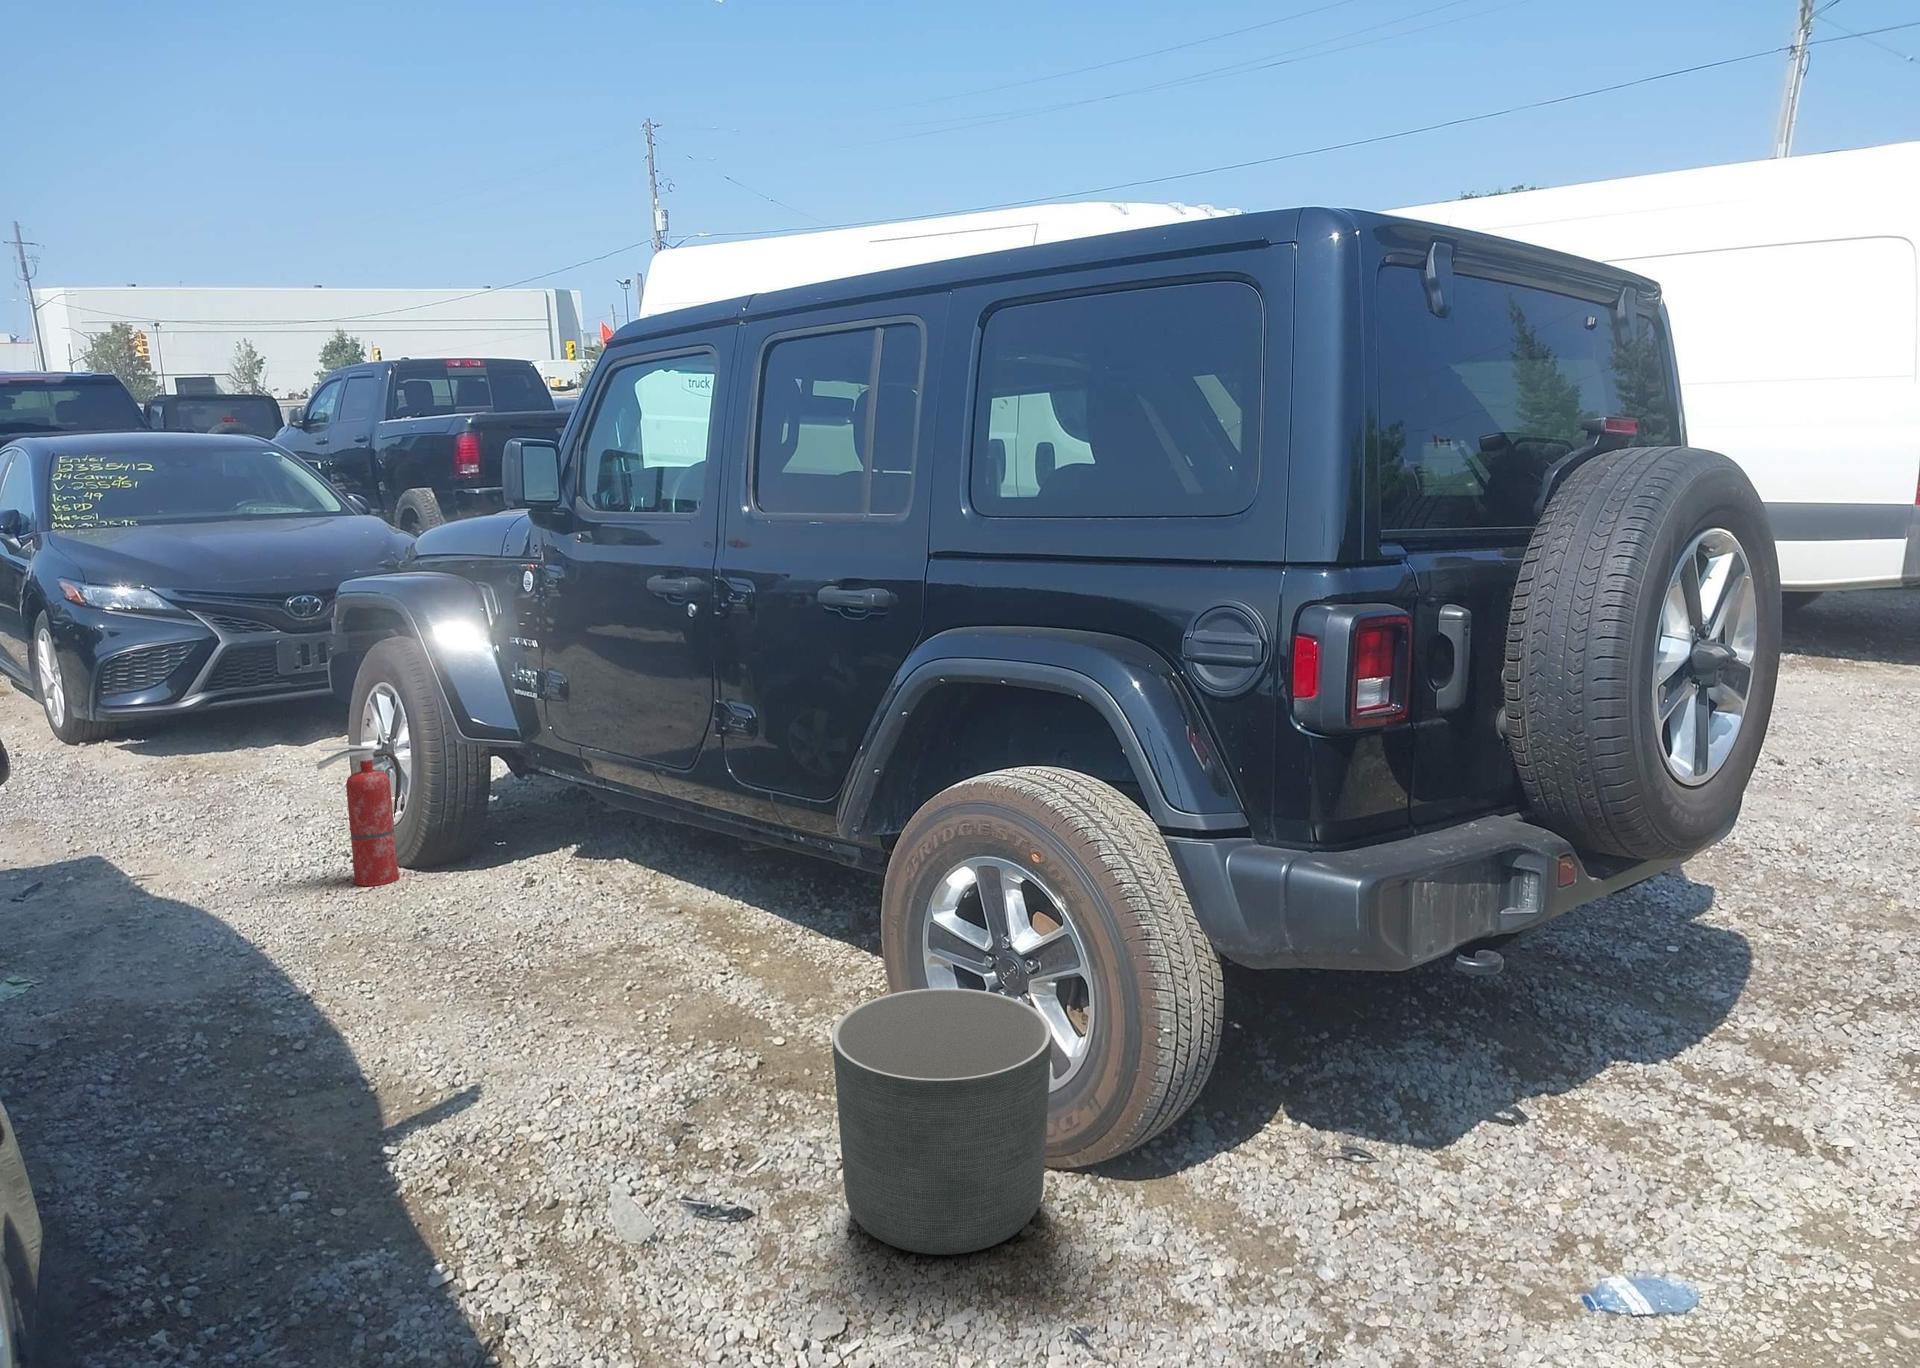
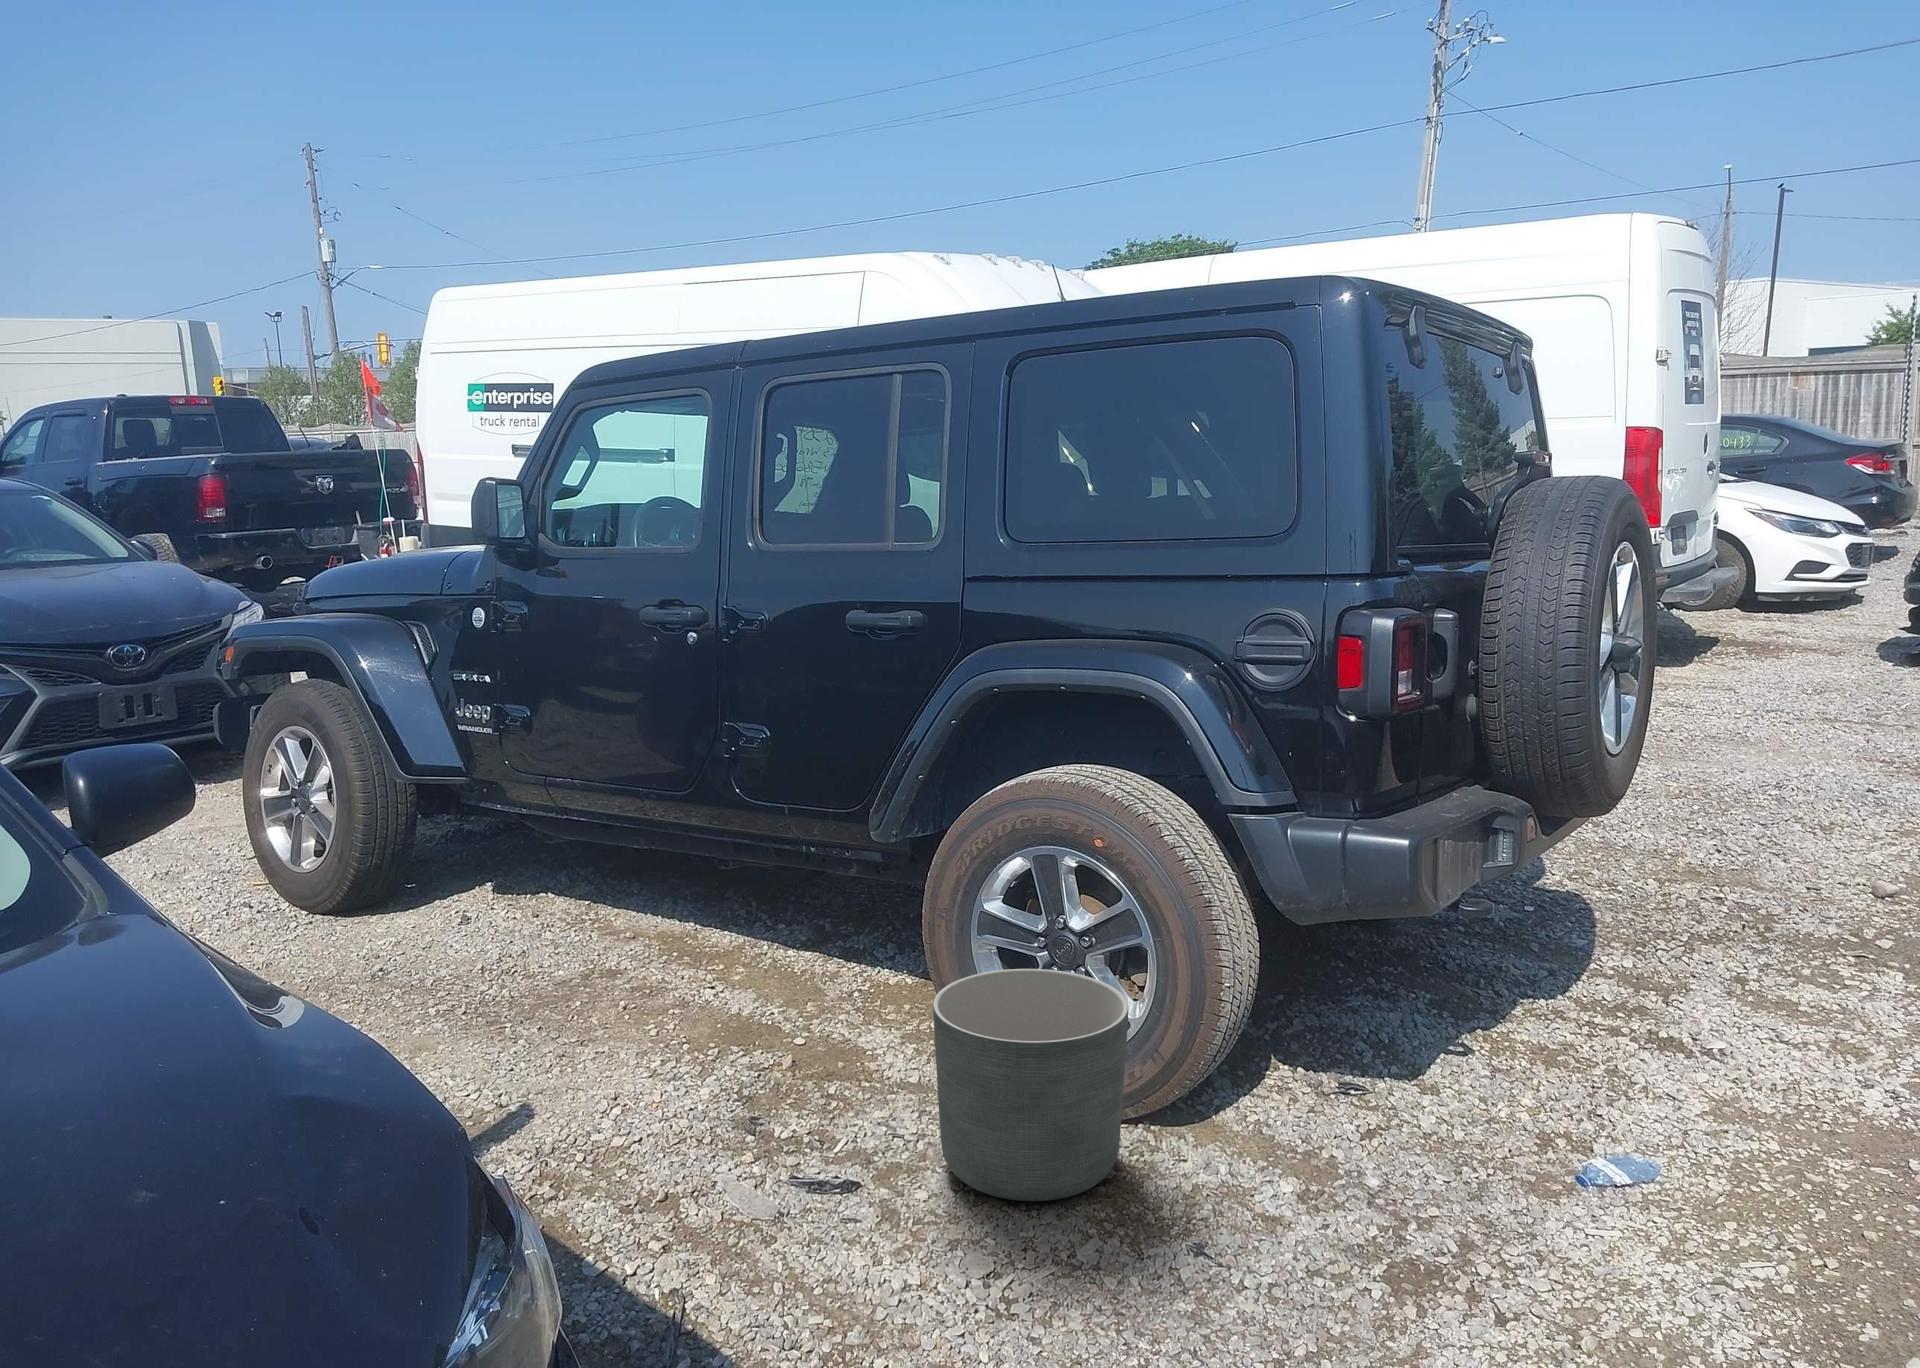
fire extinguisher: present [317,745,401,886] -> none [231,789,318,933]

